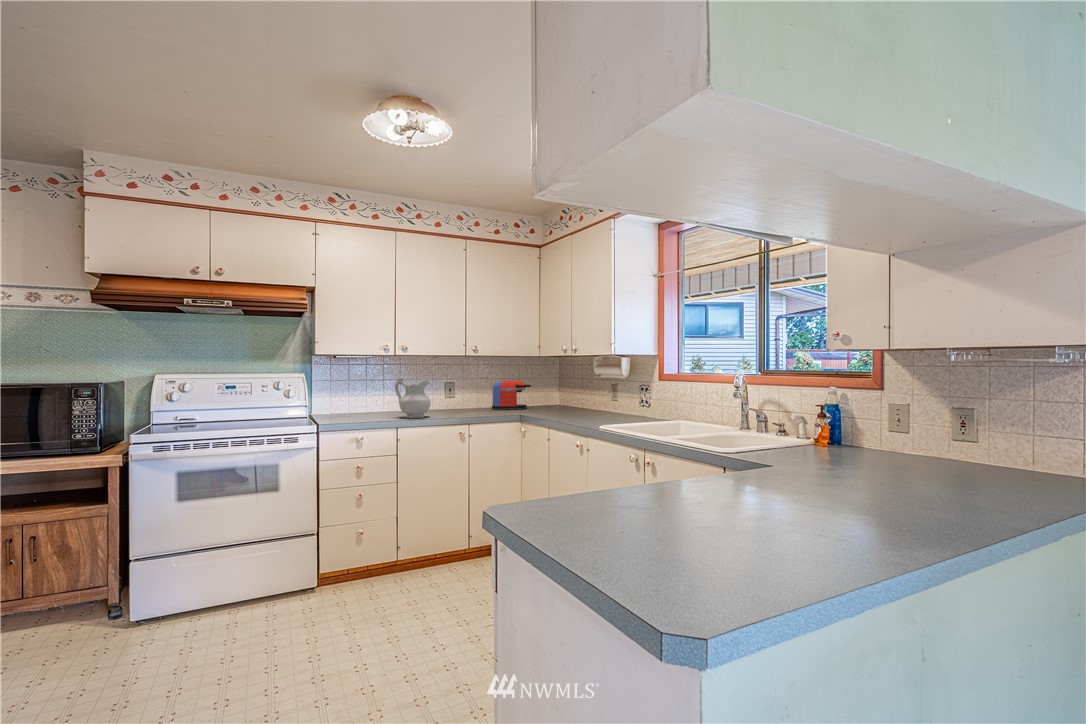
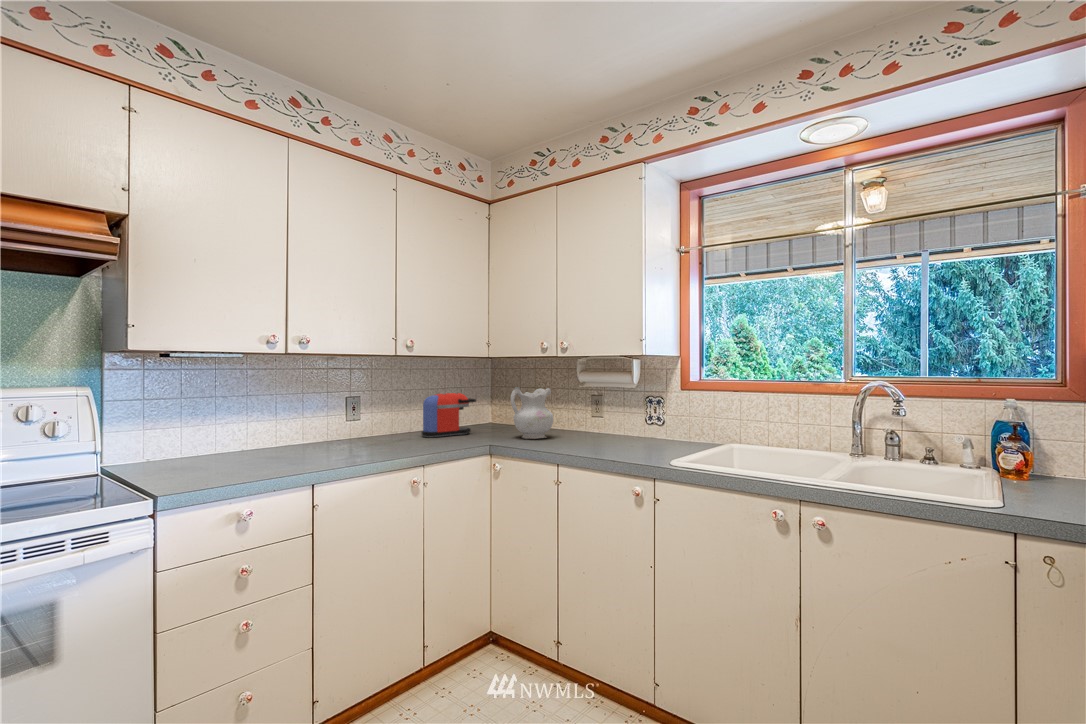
ceramic pitcher: present [395,378,431,418] -> present [511,387,553,439]

